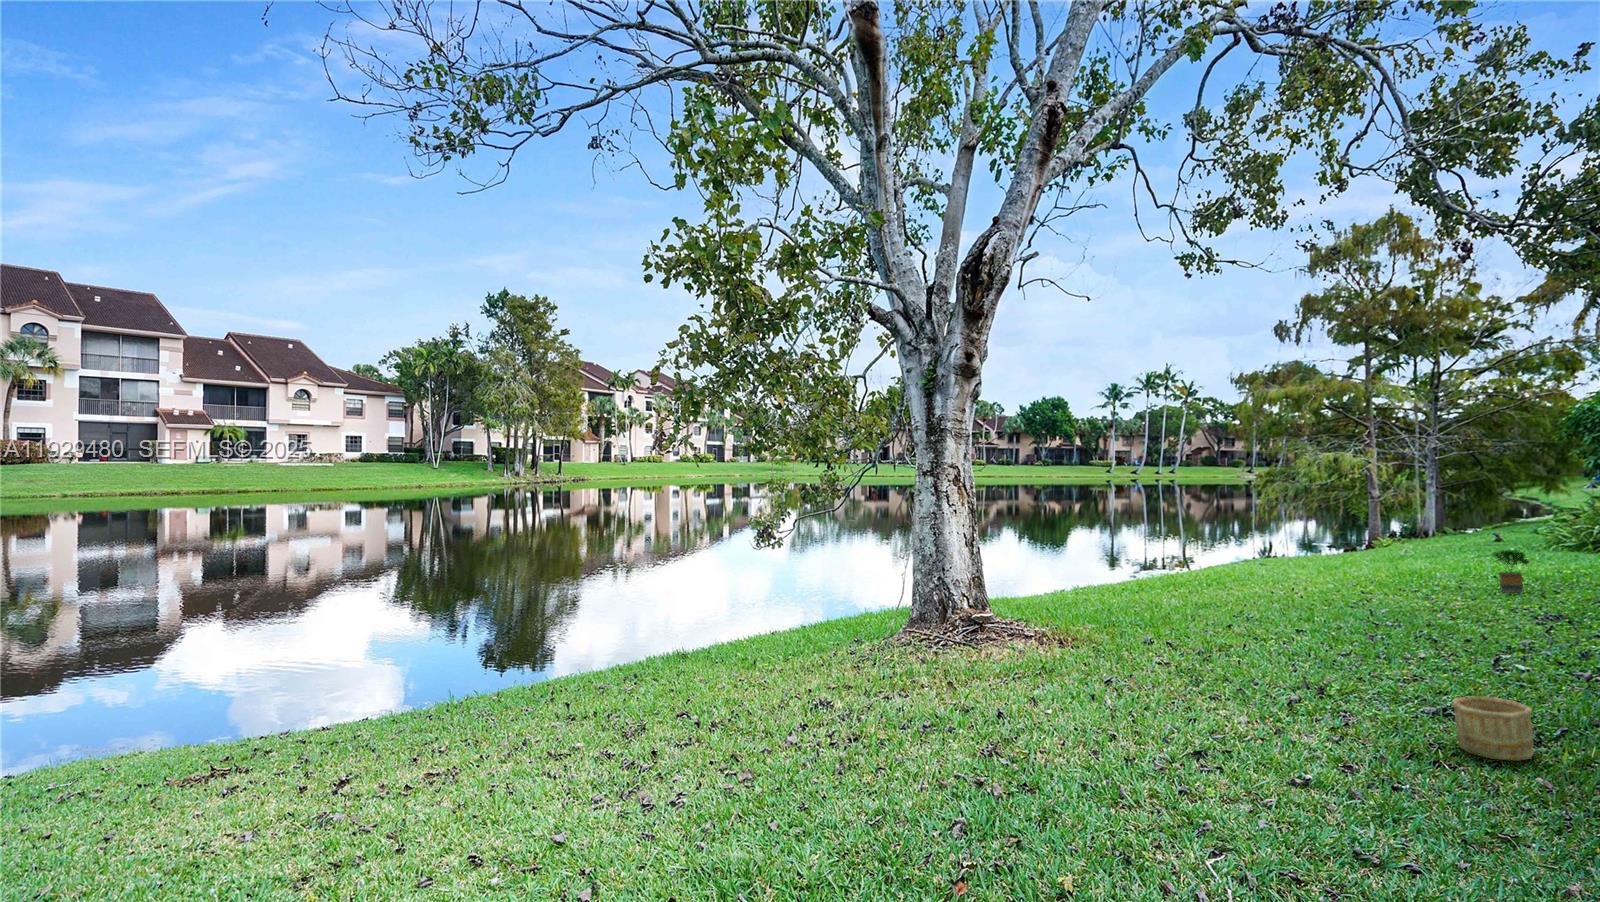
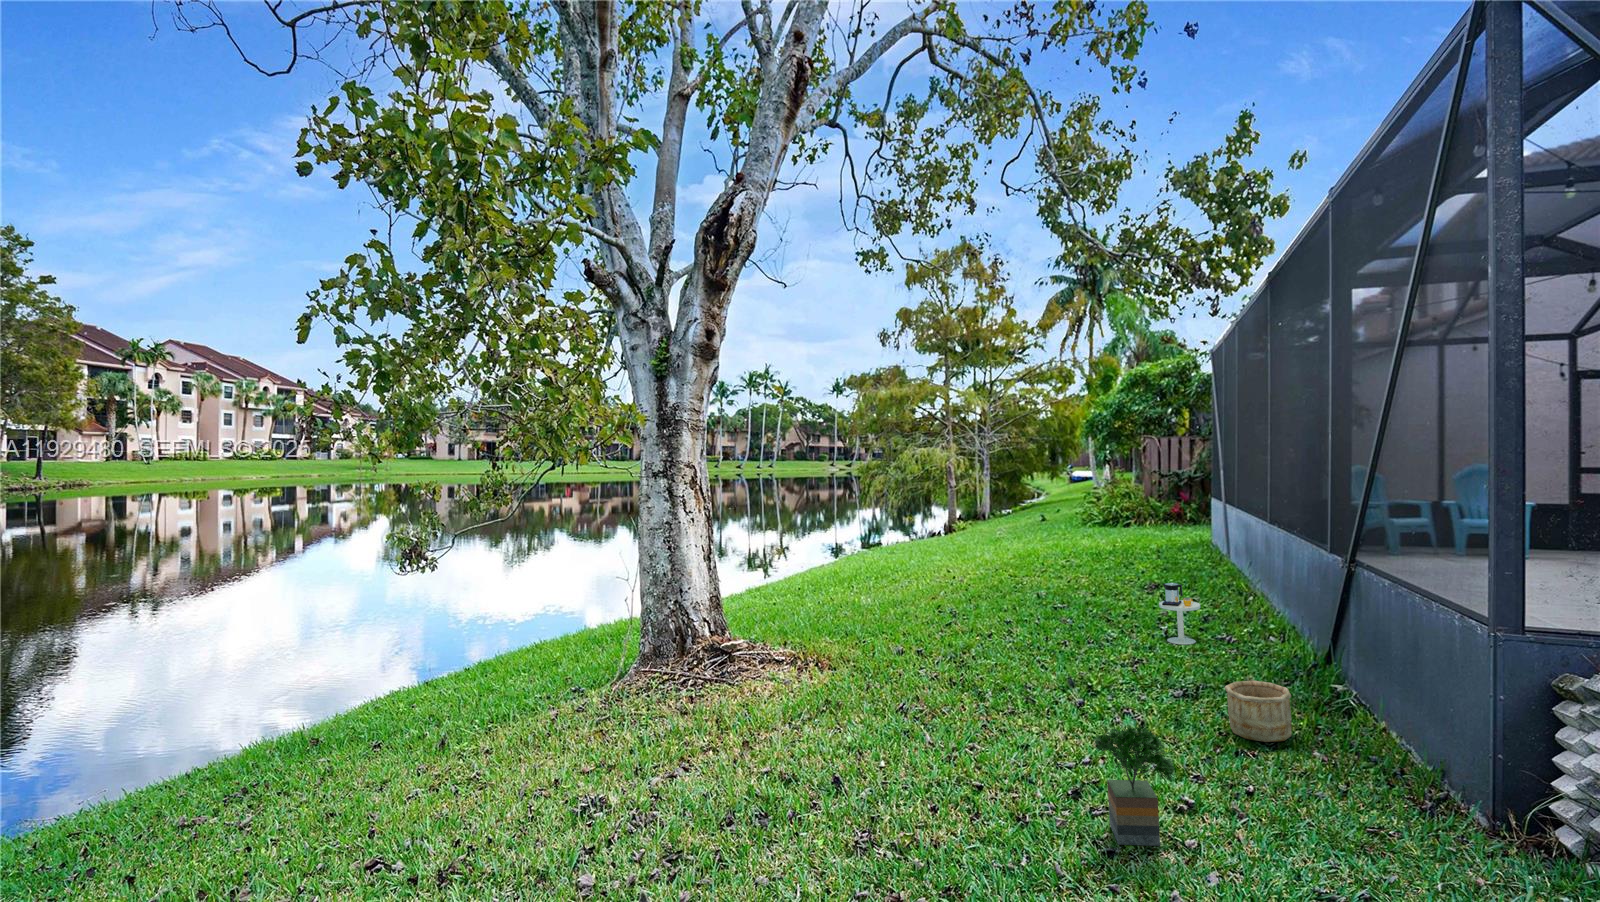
potted tree: present [1493,550,1529,593] -> present [1093,726,1175,846]
side table: none [1464,602,1520,672] -> present [1159,583,1200,645]

